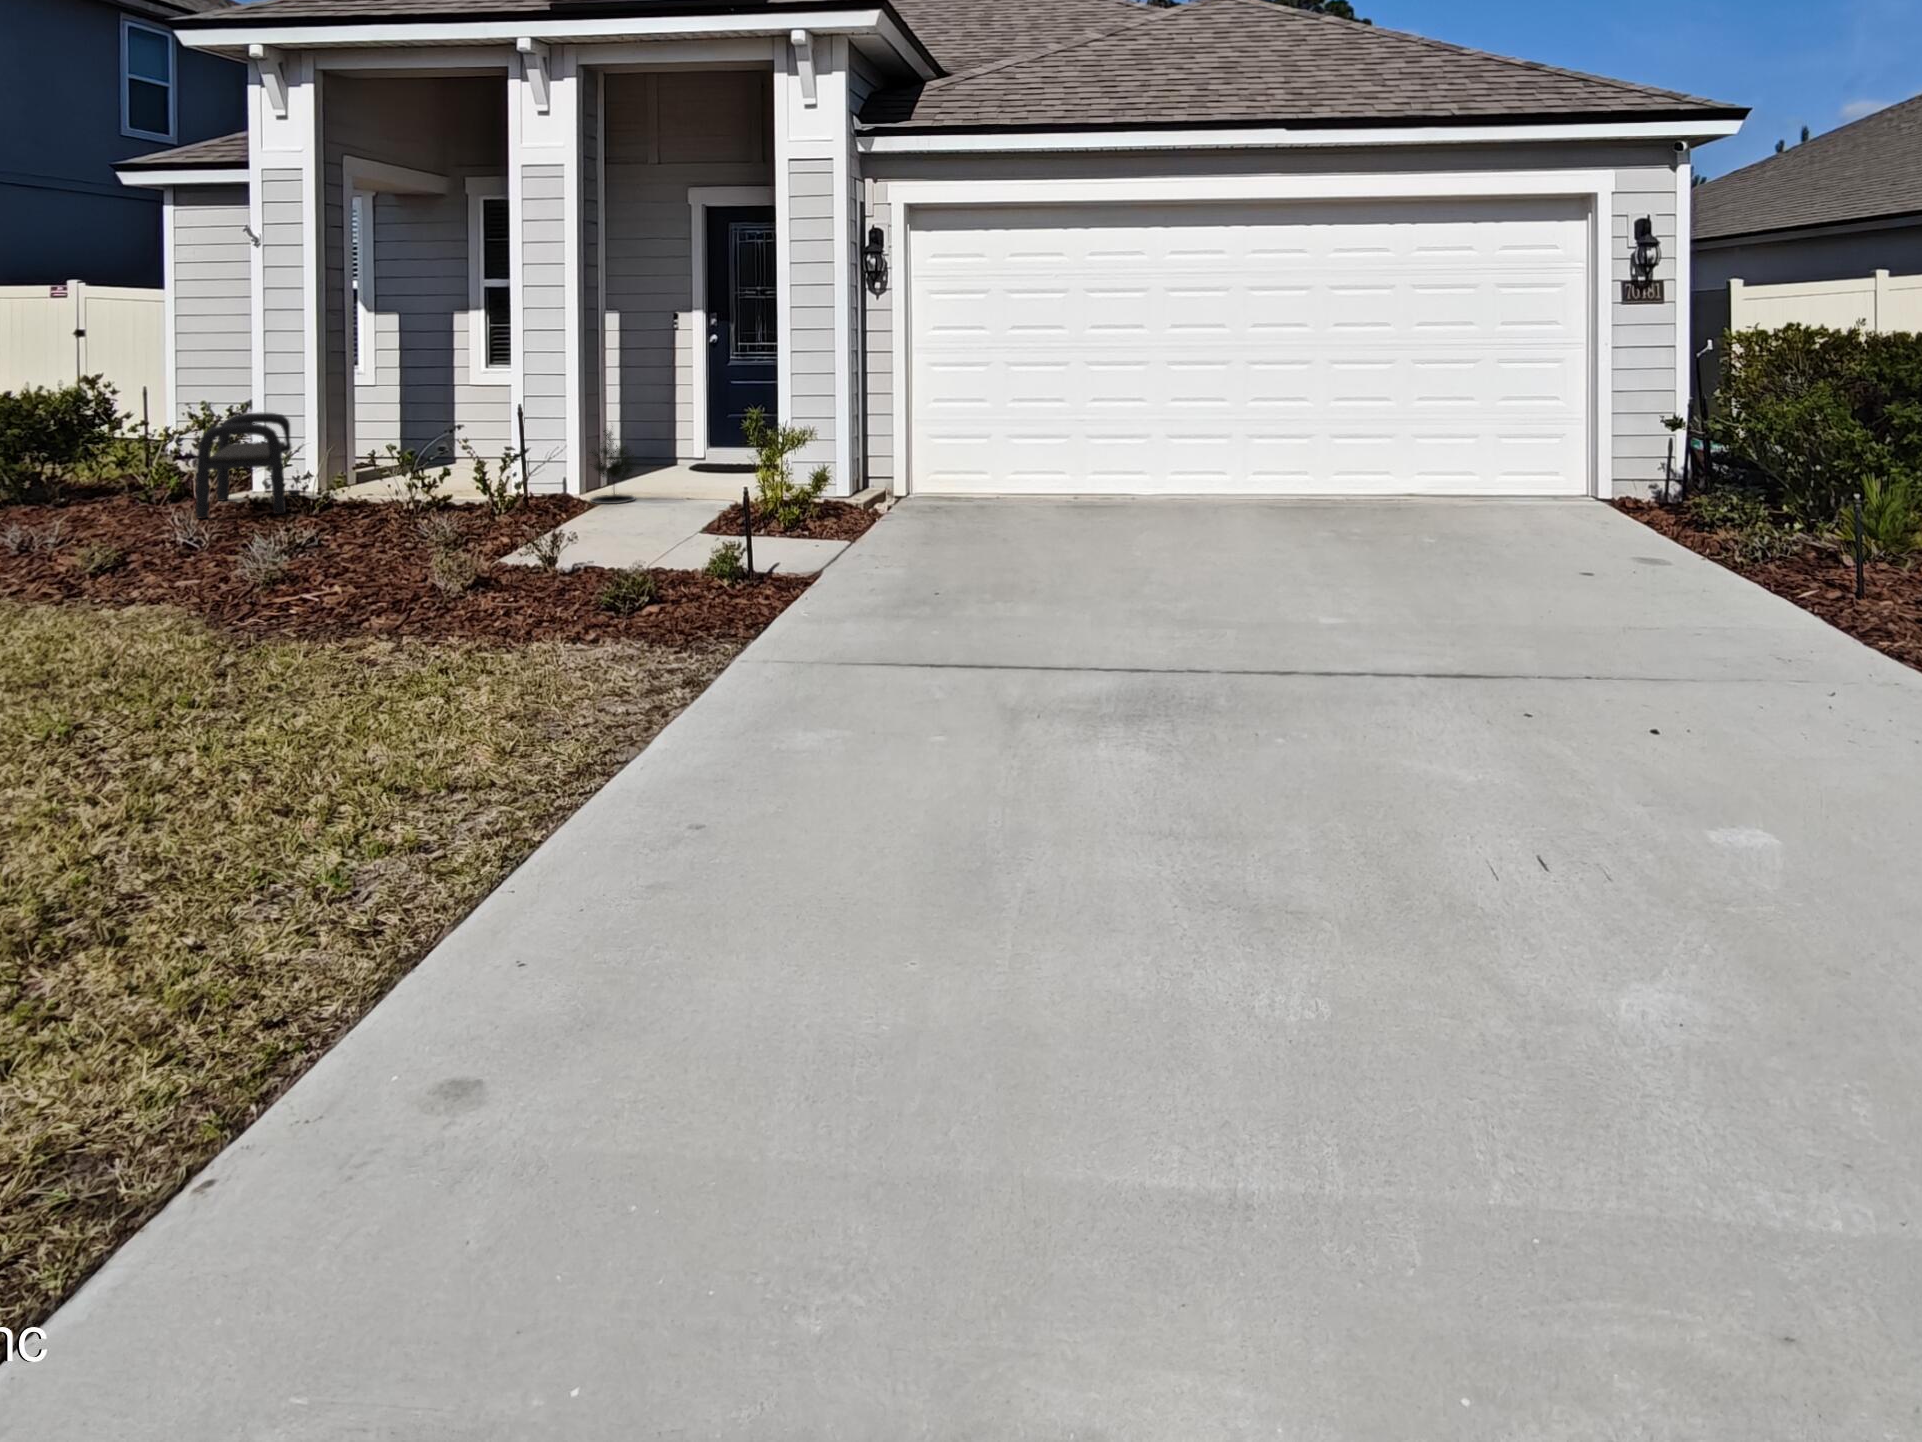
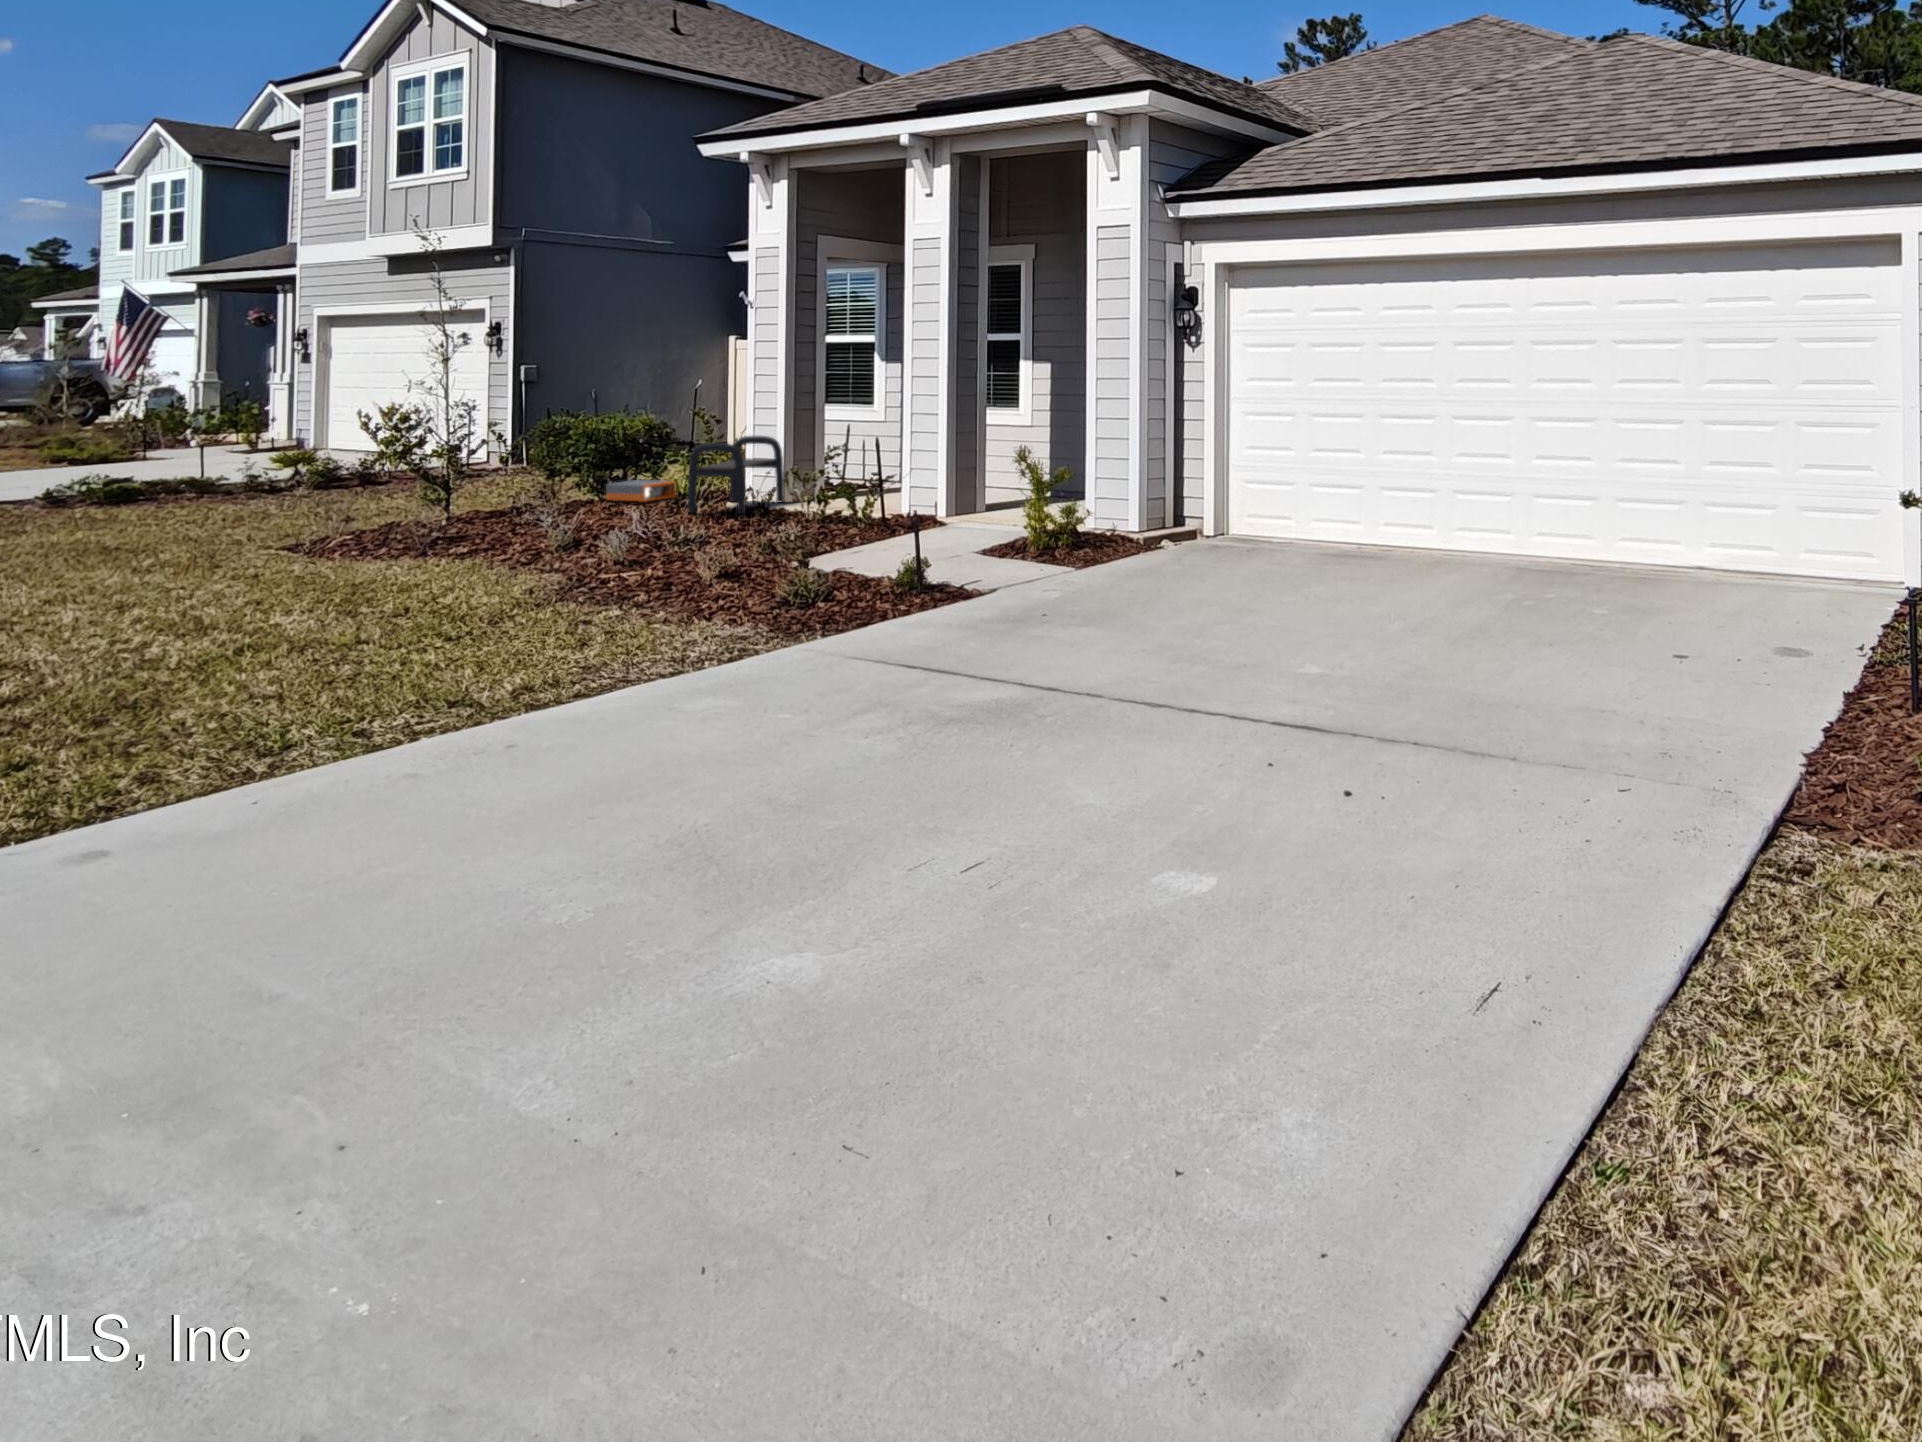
potted tree: present [589,430,639,504] -> none [954,454,995,524]
storage box: none [16,479,119,511] -> present [606,480,676,502]

